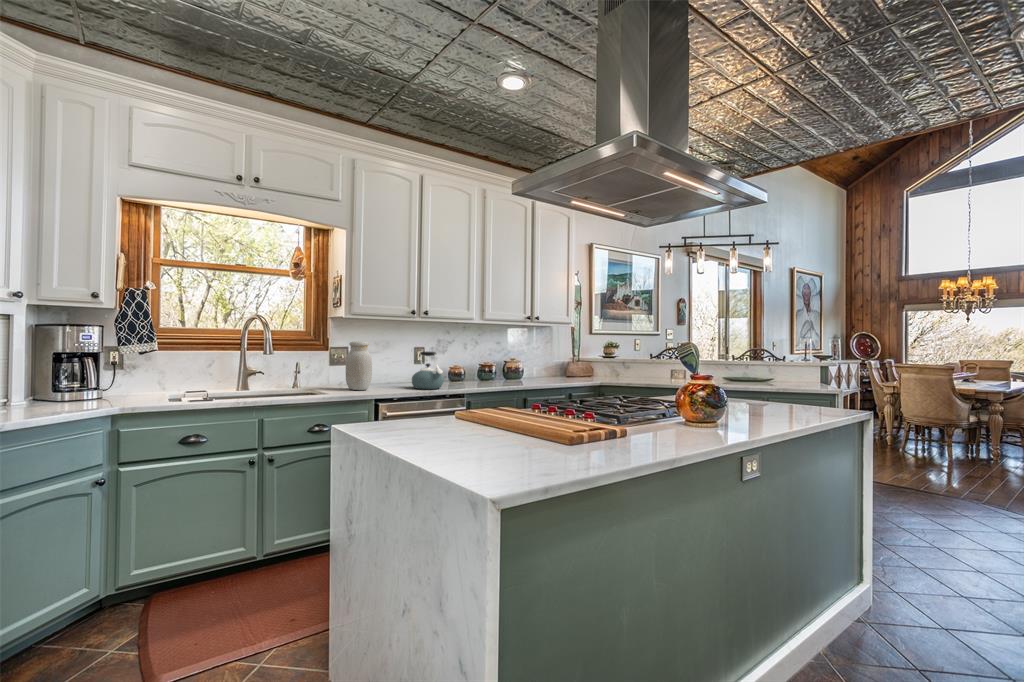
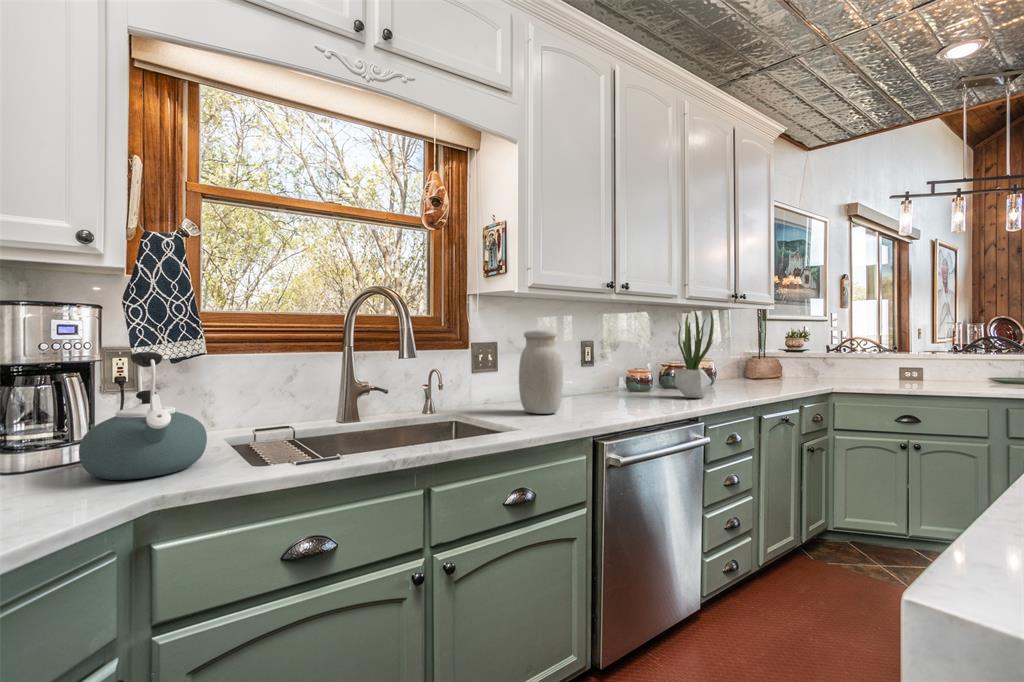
potted plant: none [468,329,492,386] -> present [675,309,714,398]
kettle: present [412,352,444,389] -> present [79,352,207,480]

